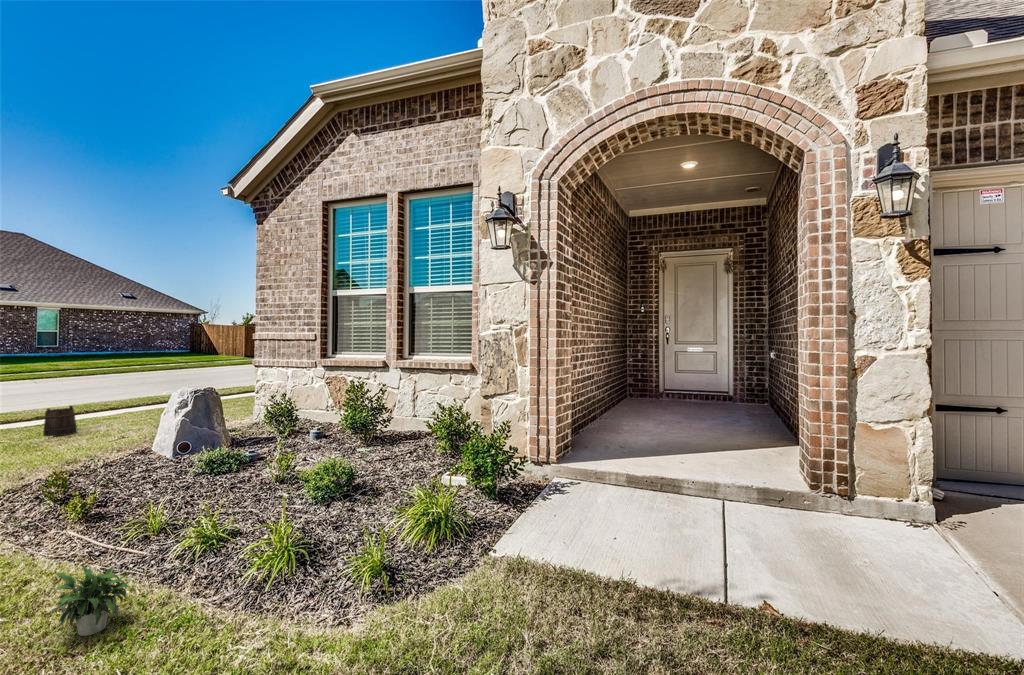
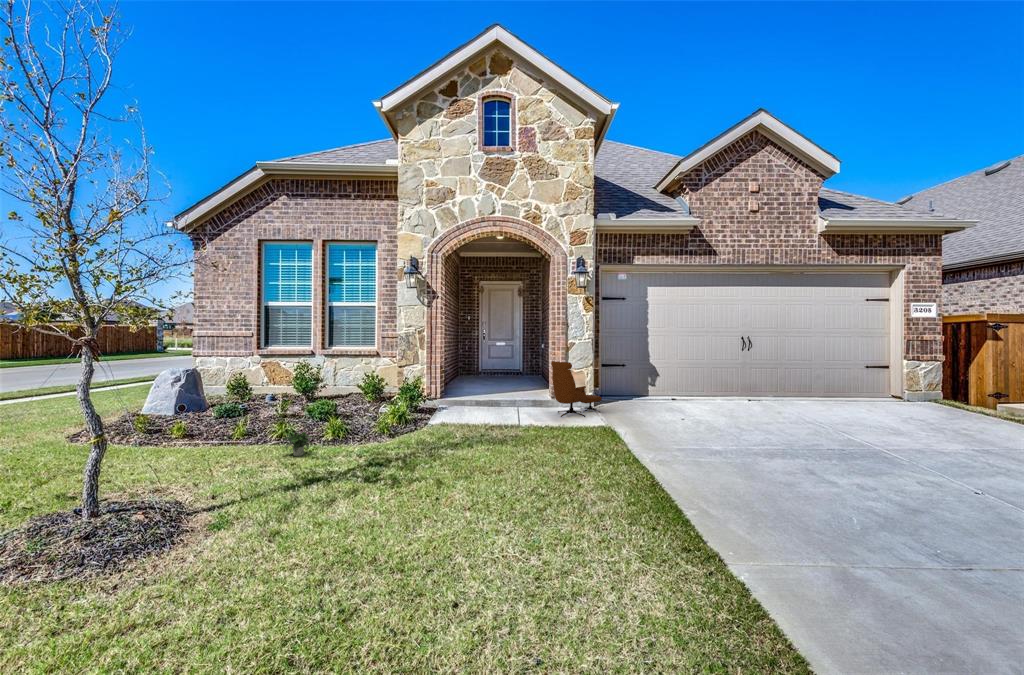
bucket: present [43,406,77,437] -> none [21,389,49,414]
lounge chair: none [805,407,966,577] -> present [551,361,602,417]

